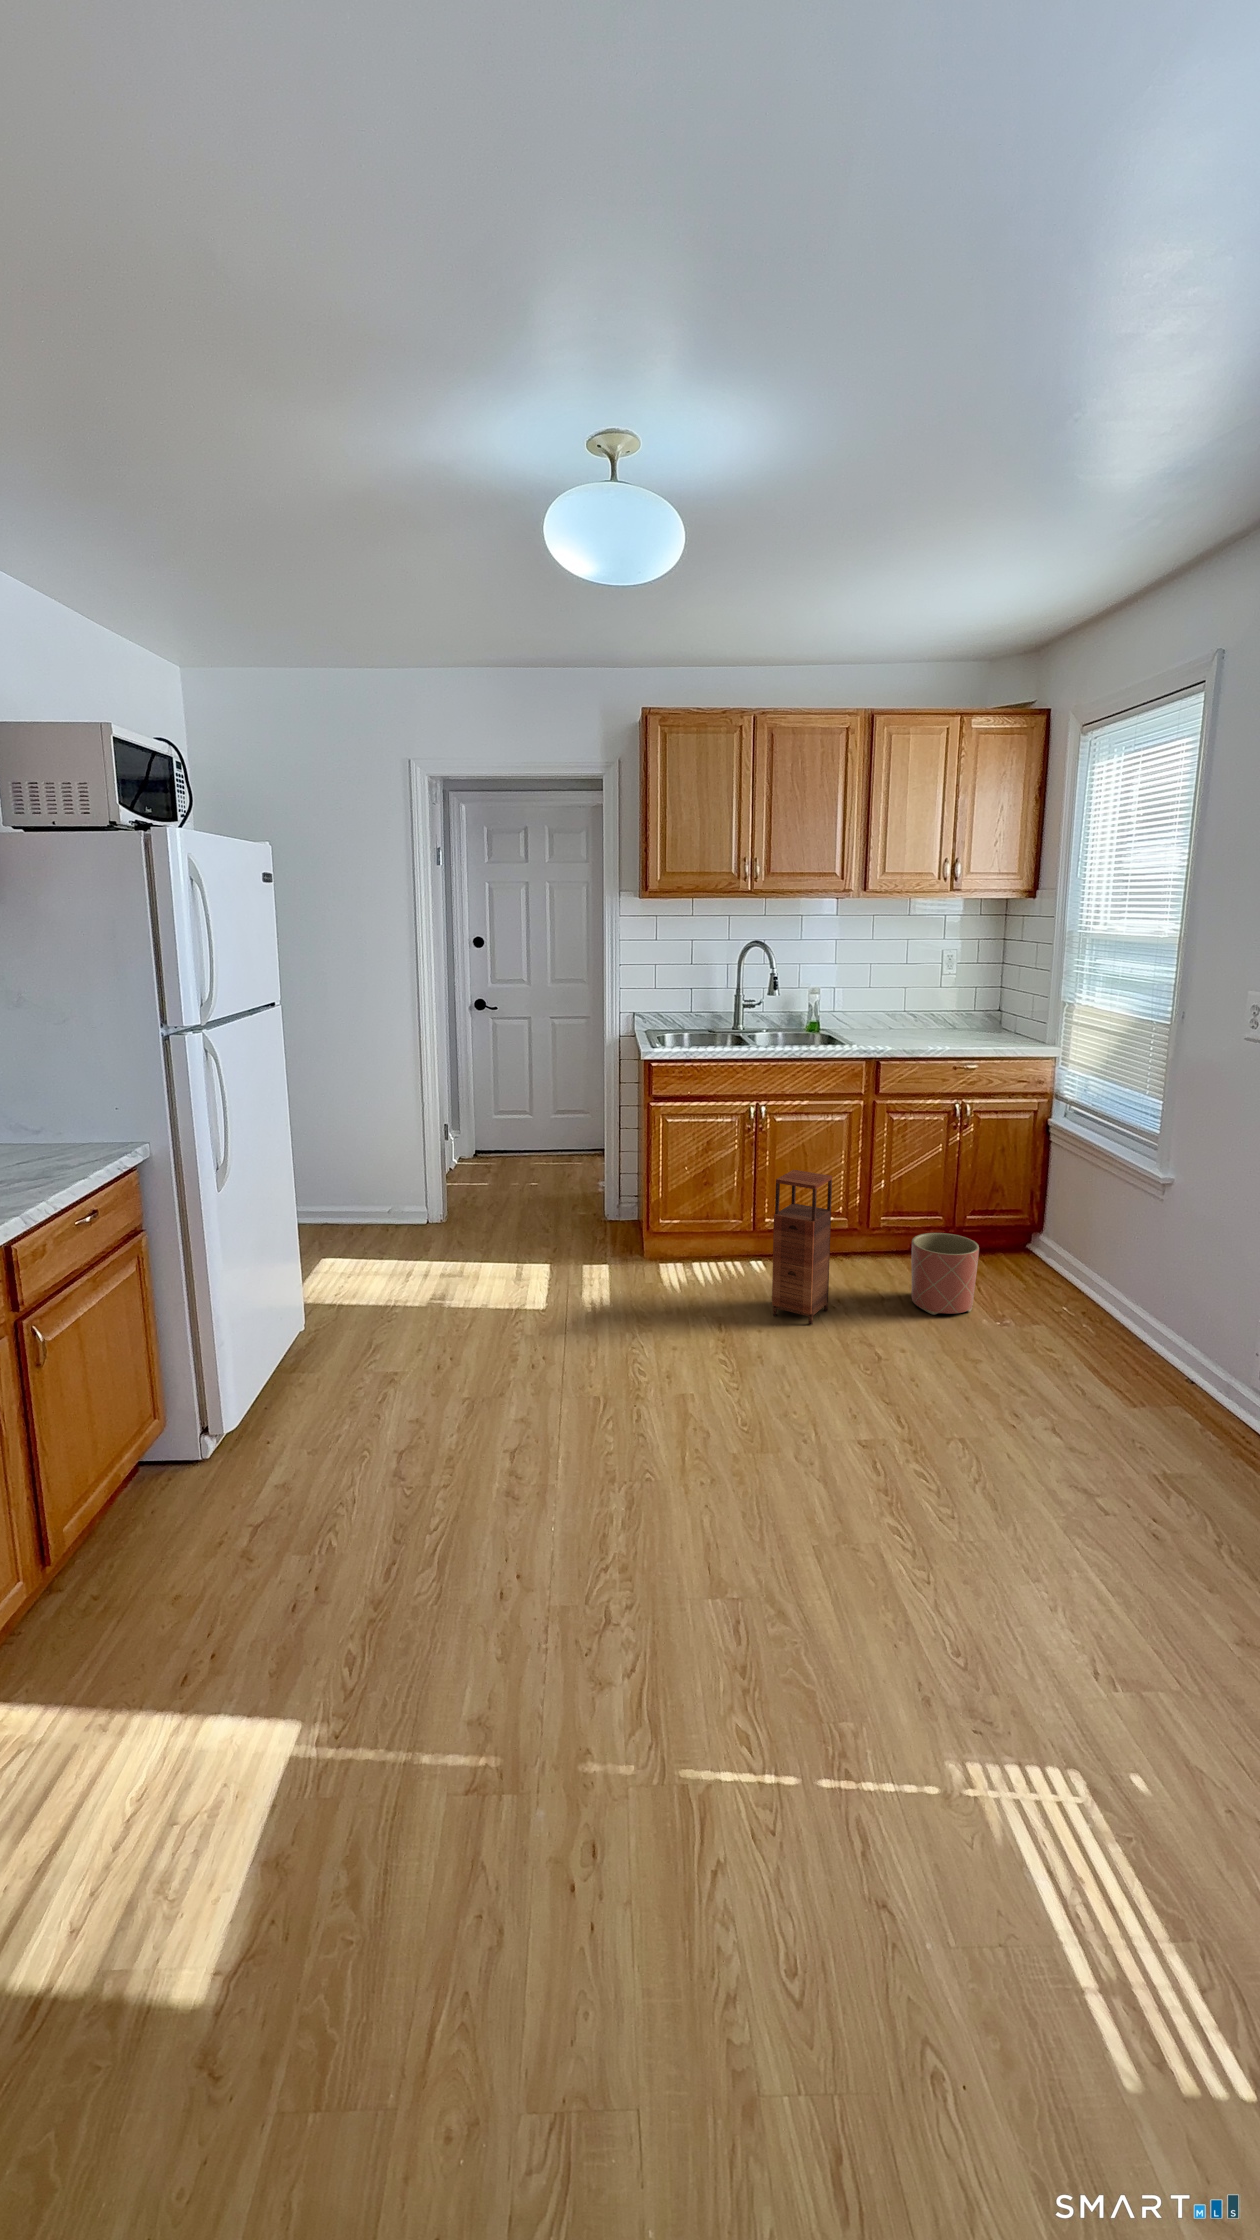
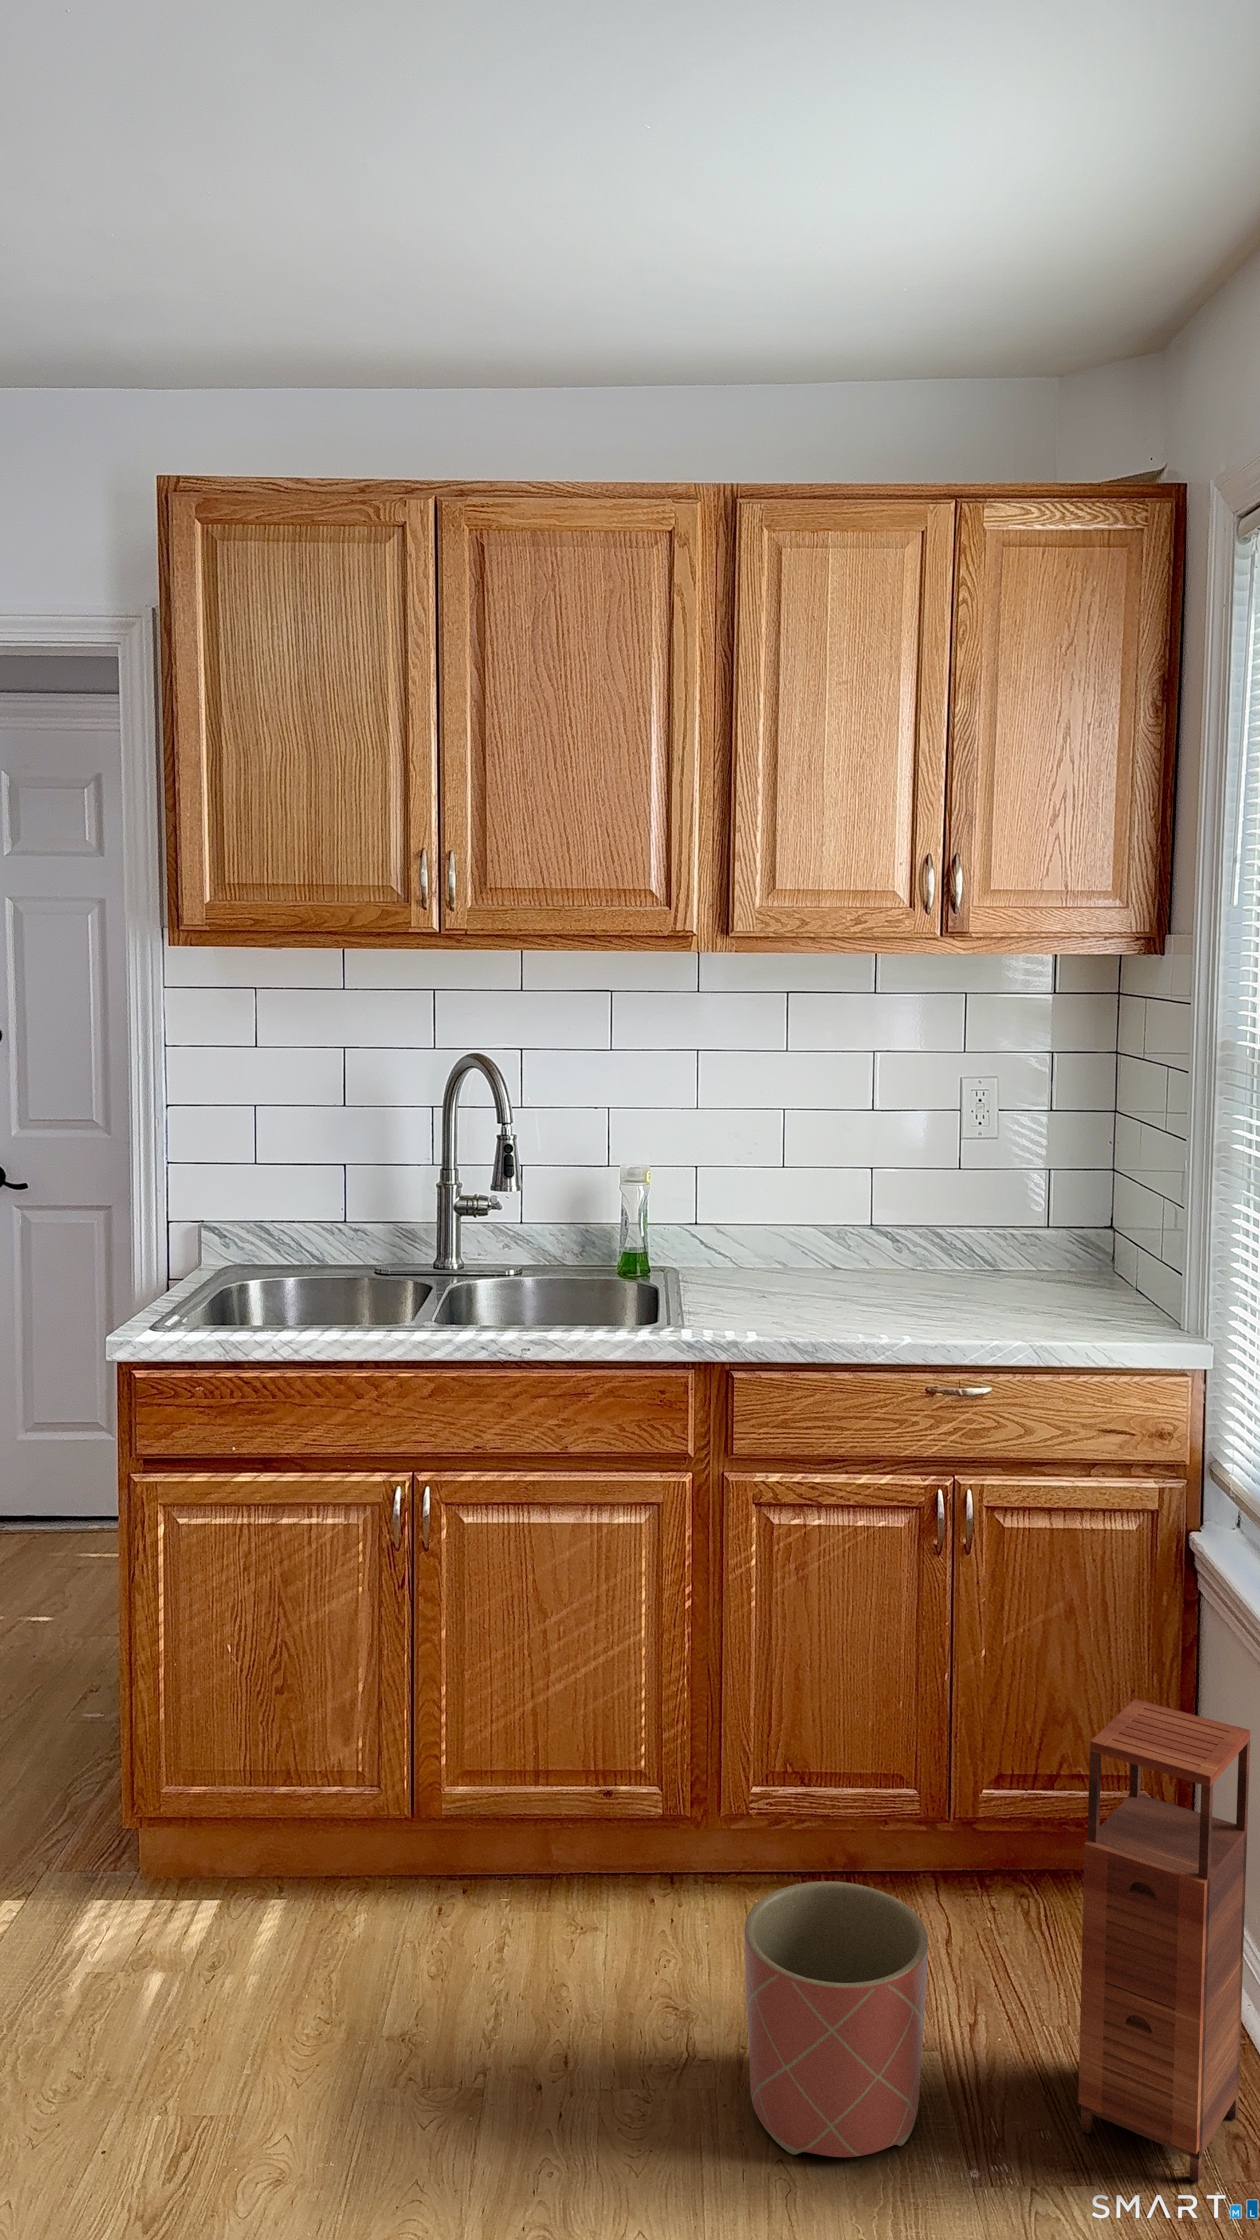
storage cabinet: present [772,1170,832,1325] -> present [1078,1699,1250,2183]

